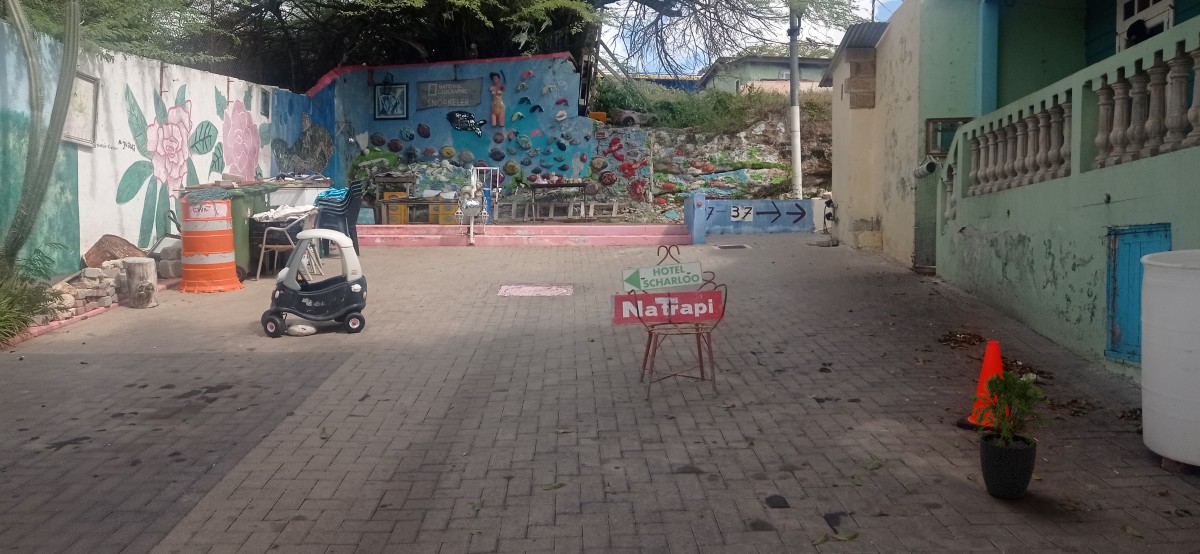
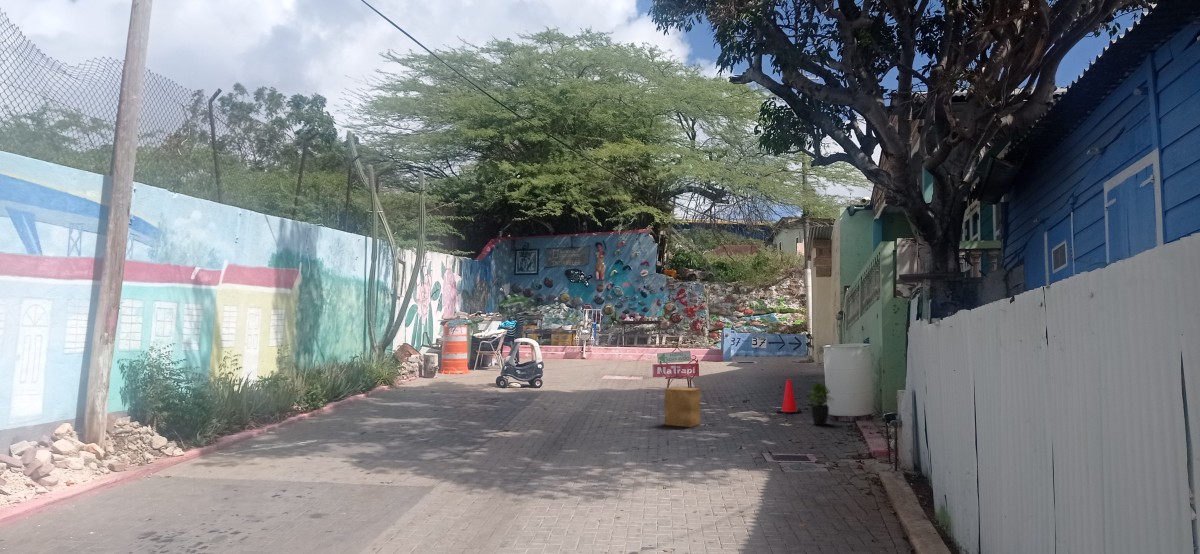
cardboard box: none [536,396,650,542] -> present [665,387,700,427]

